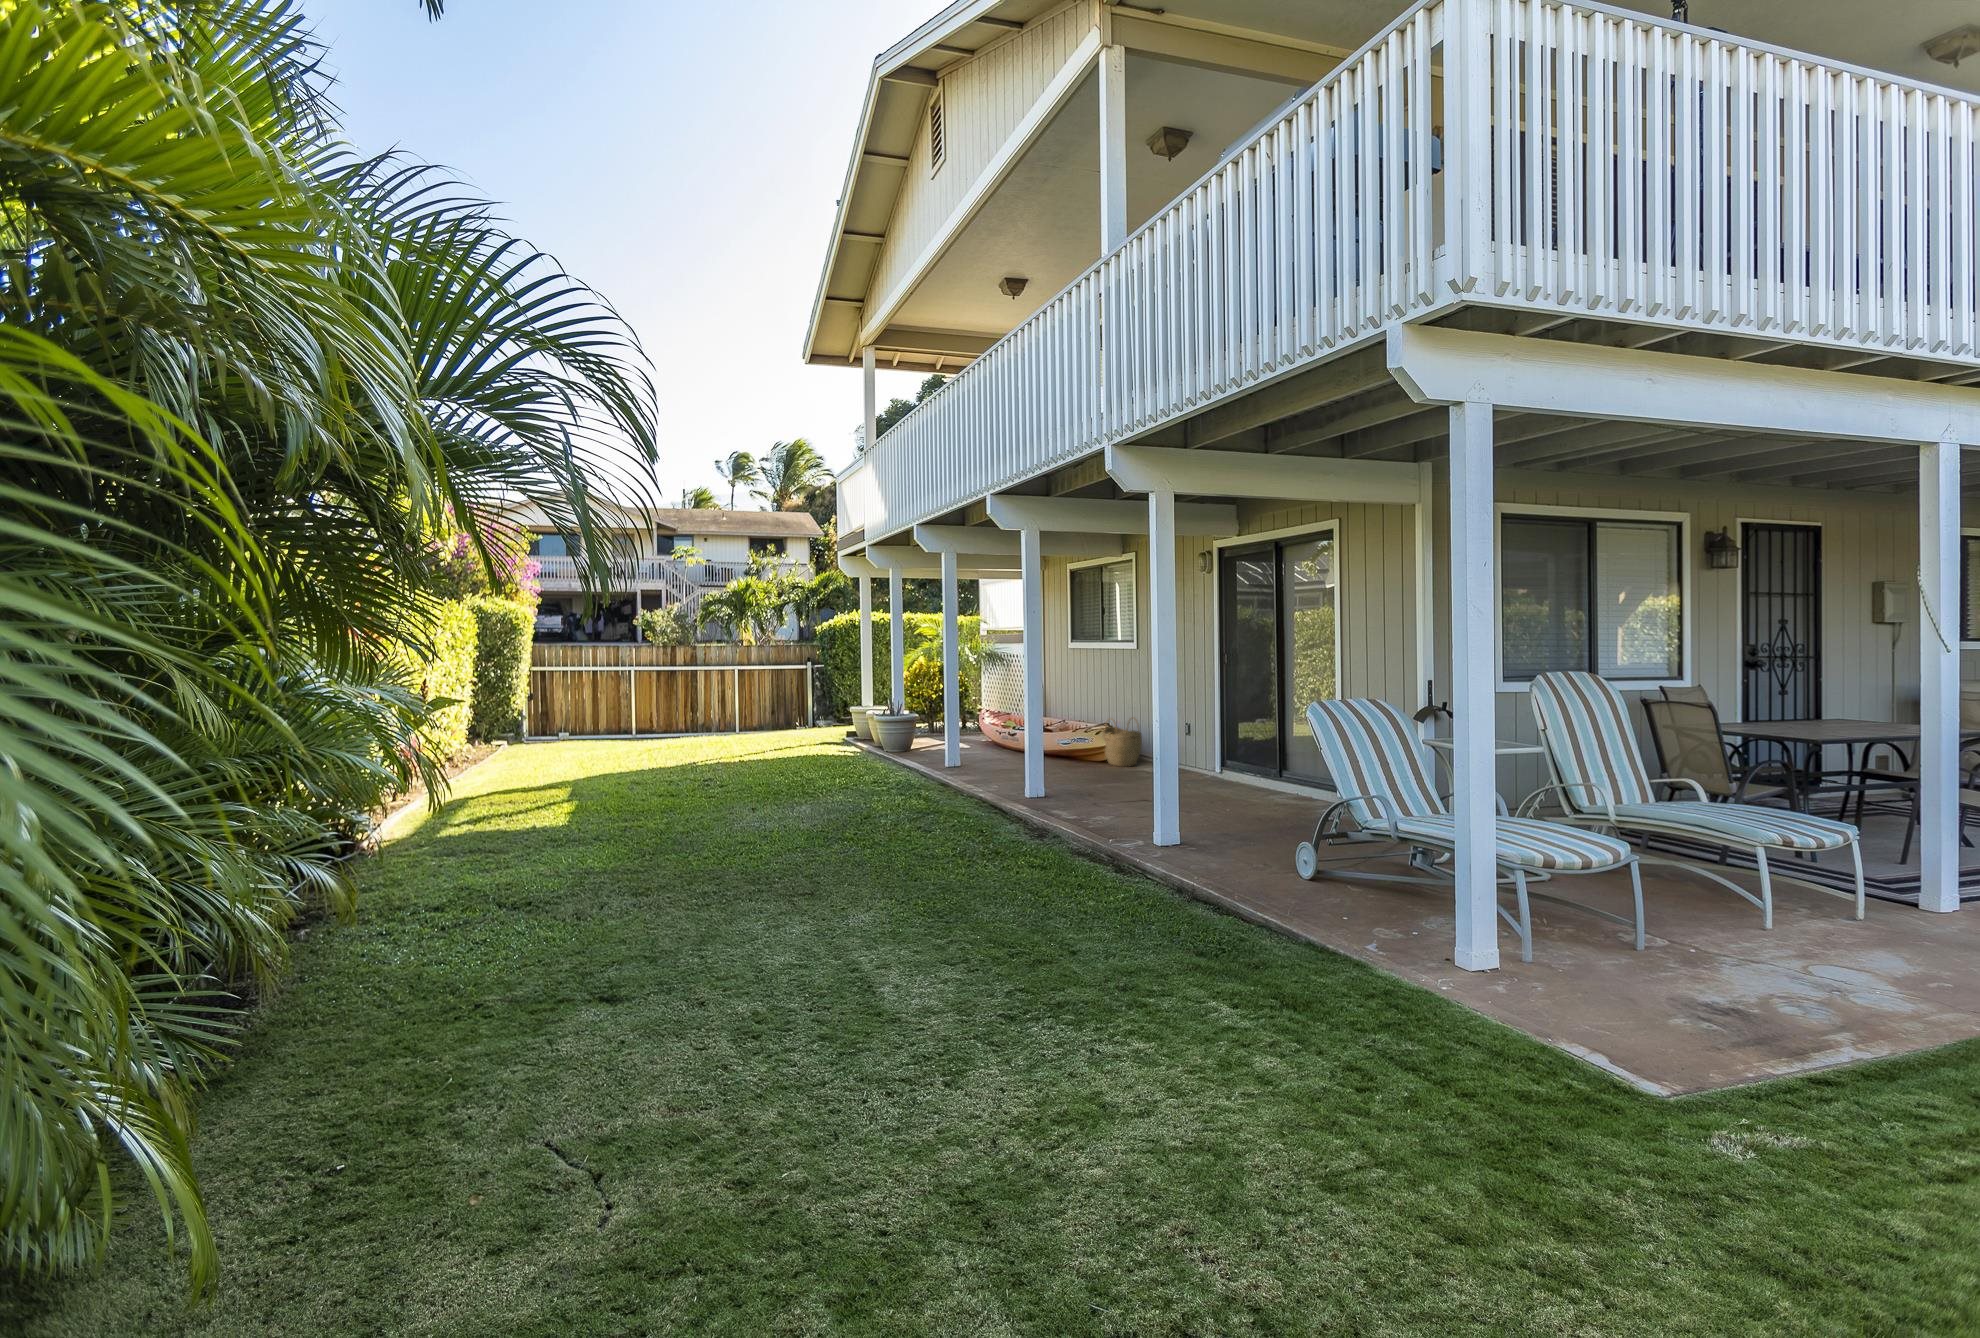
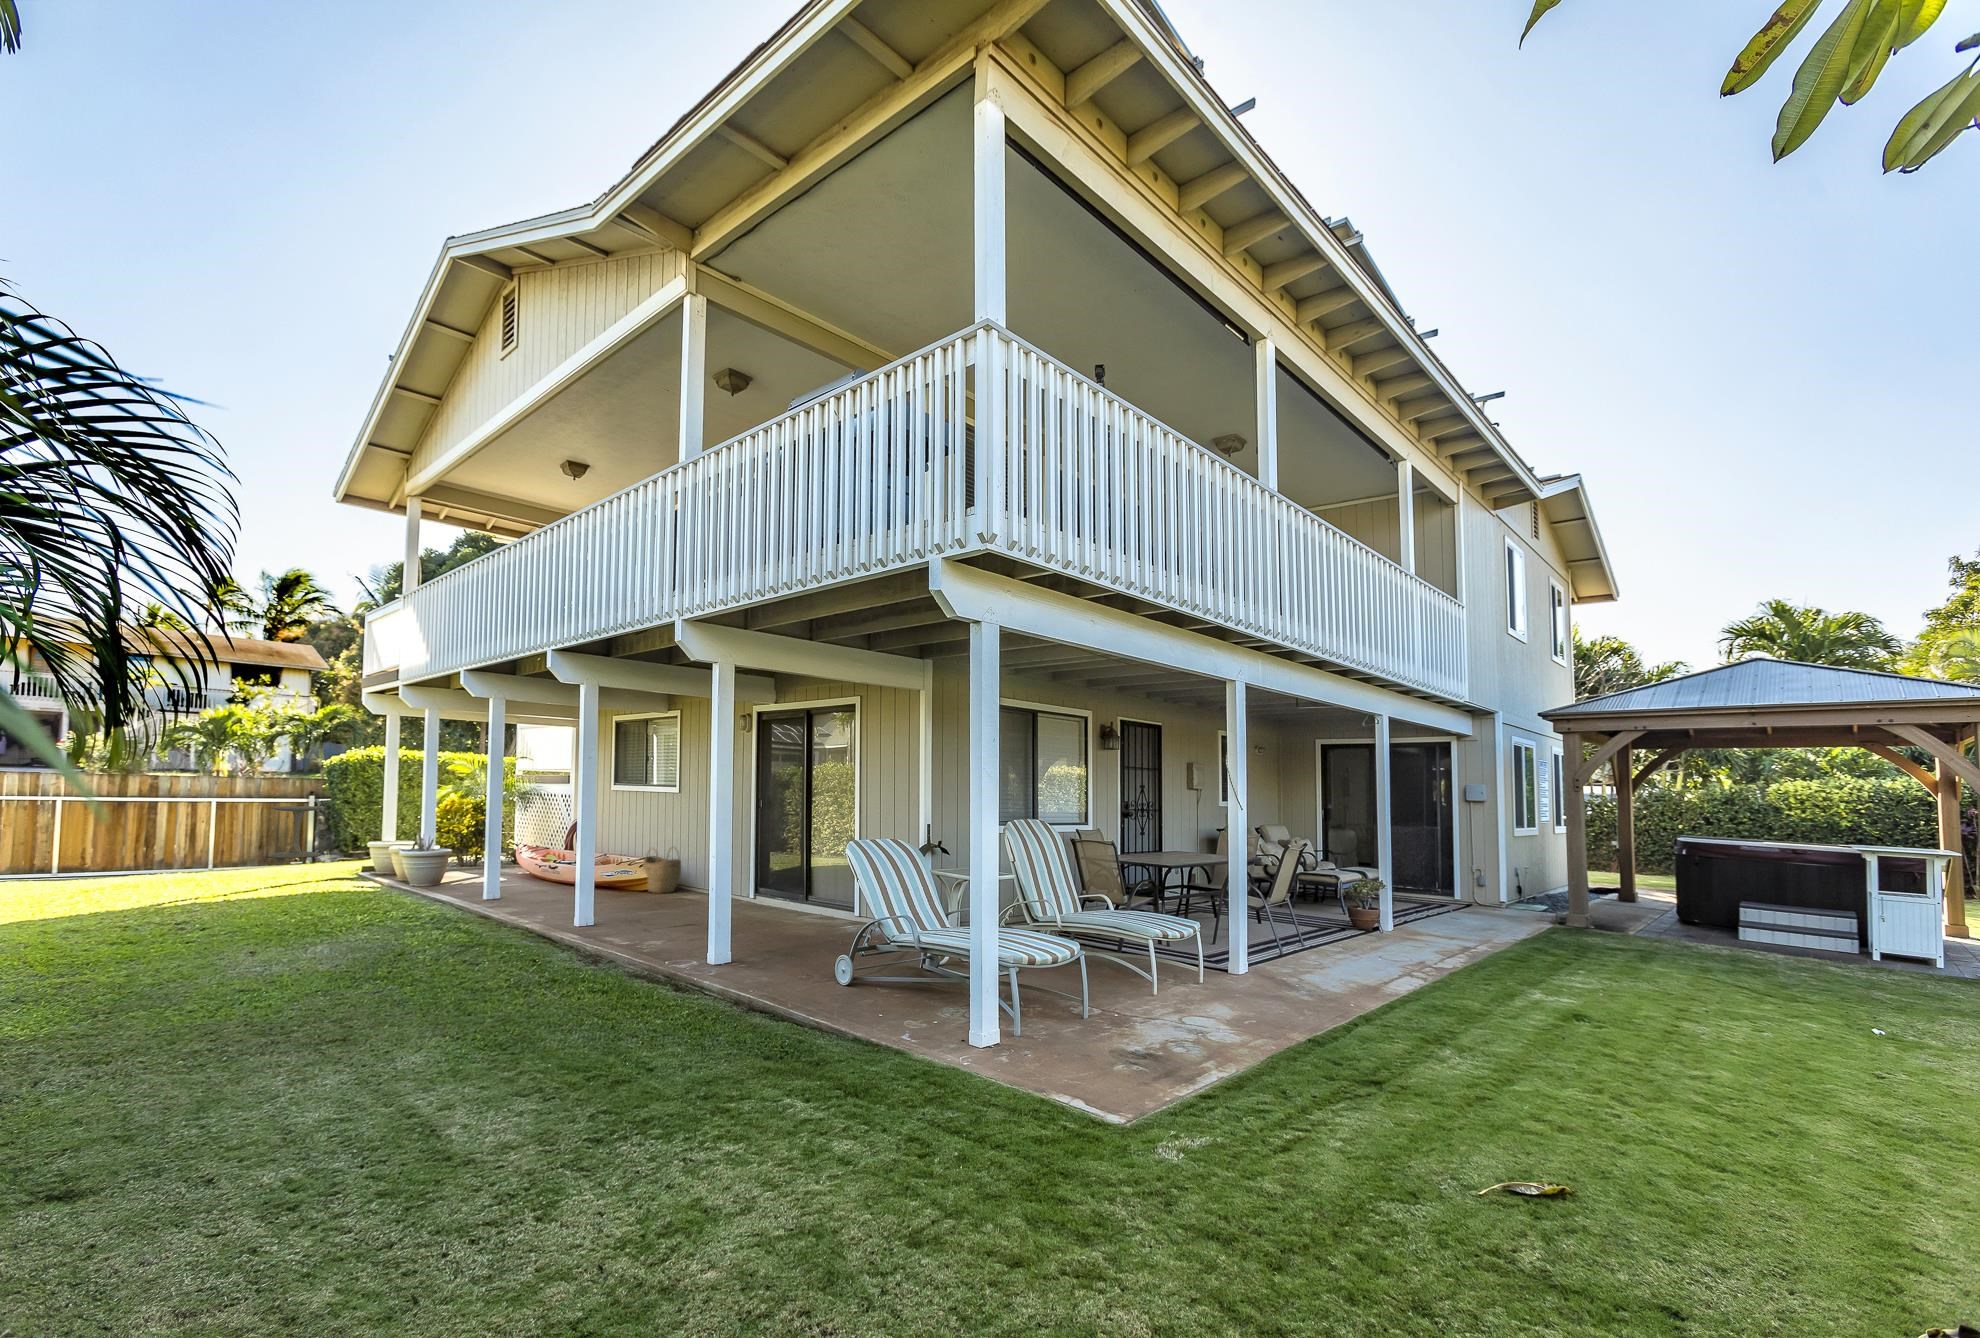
pedestal table: none [780,672,822,720] -> present [268,806,325,858]

